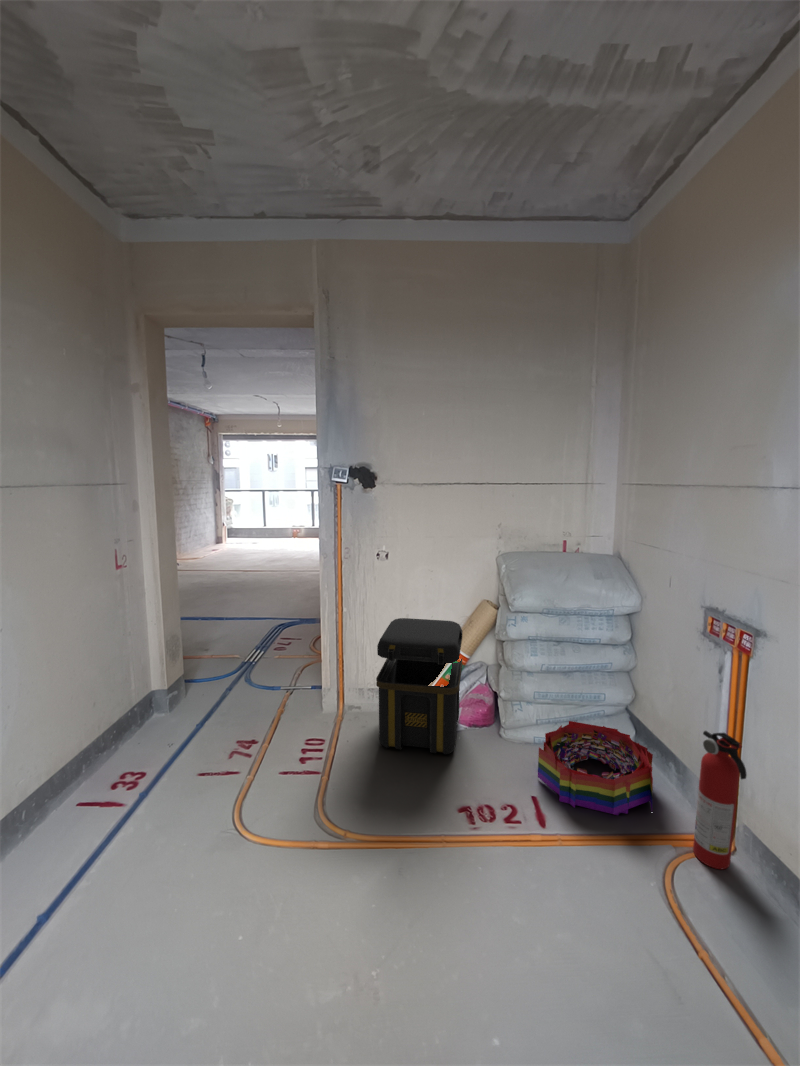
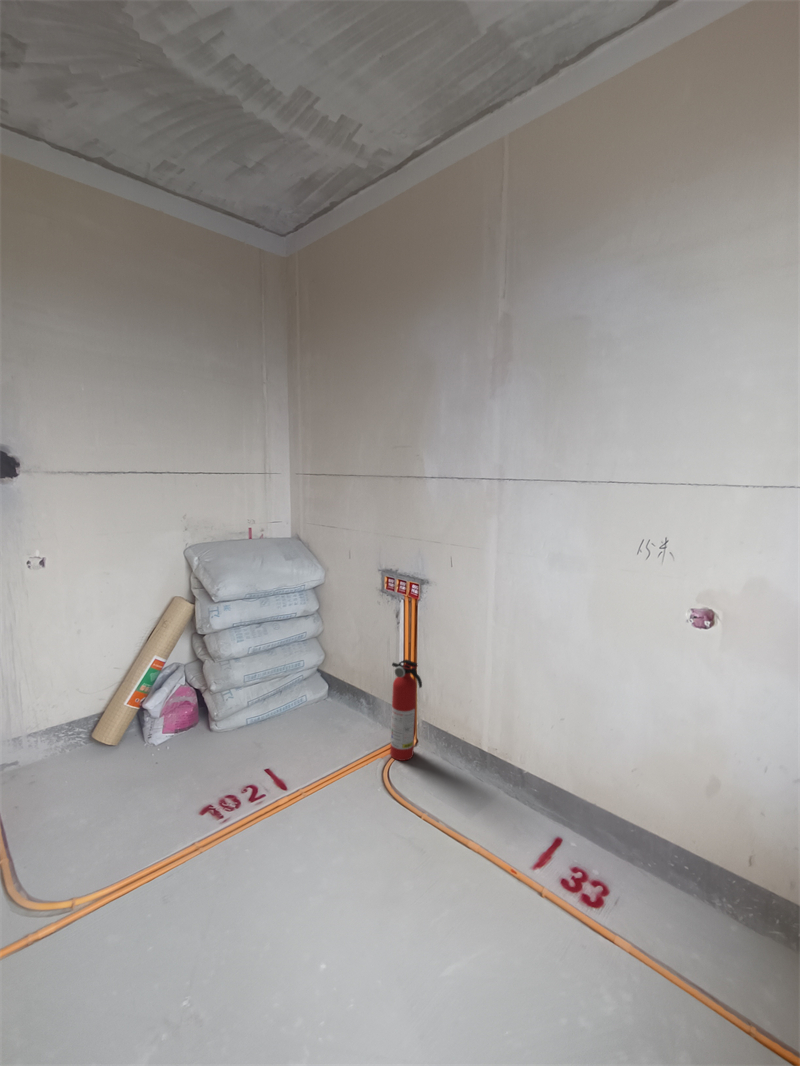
toolbox: present [376,618,462,754] -> none [57,626,172,794]
storage bin: present [538,721,653,815] -> none [262,688,358,765]

